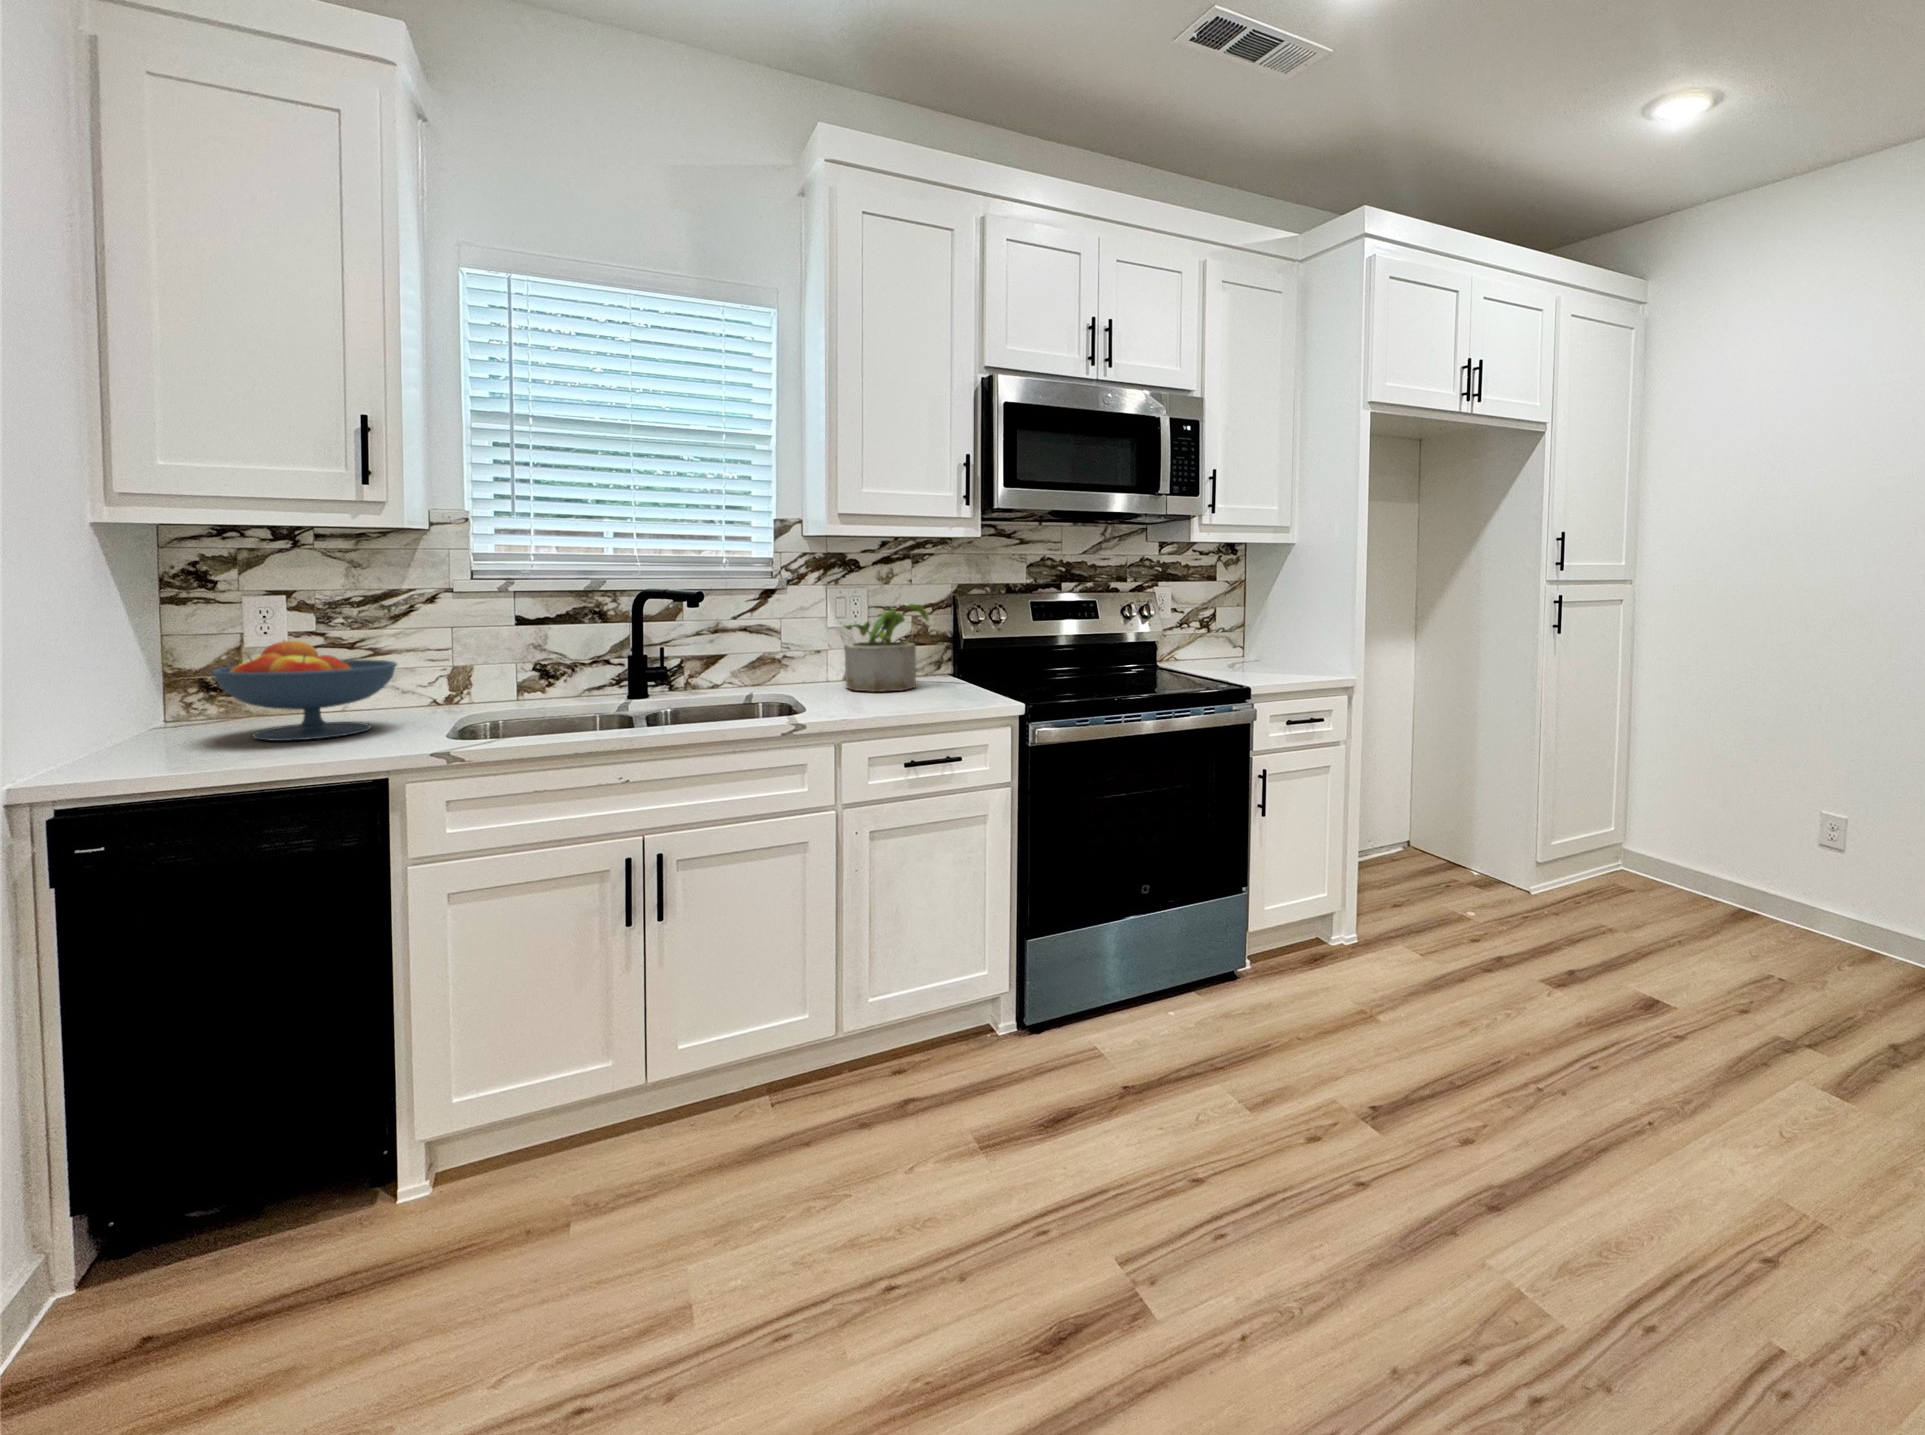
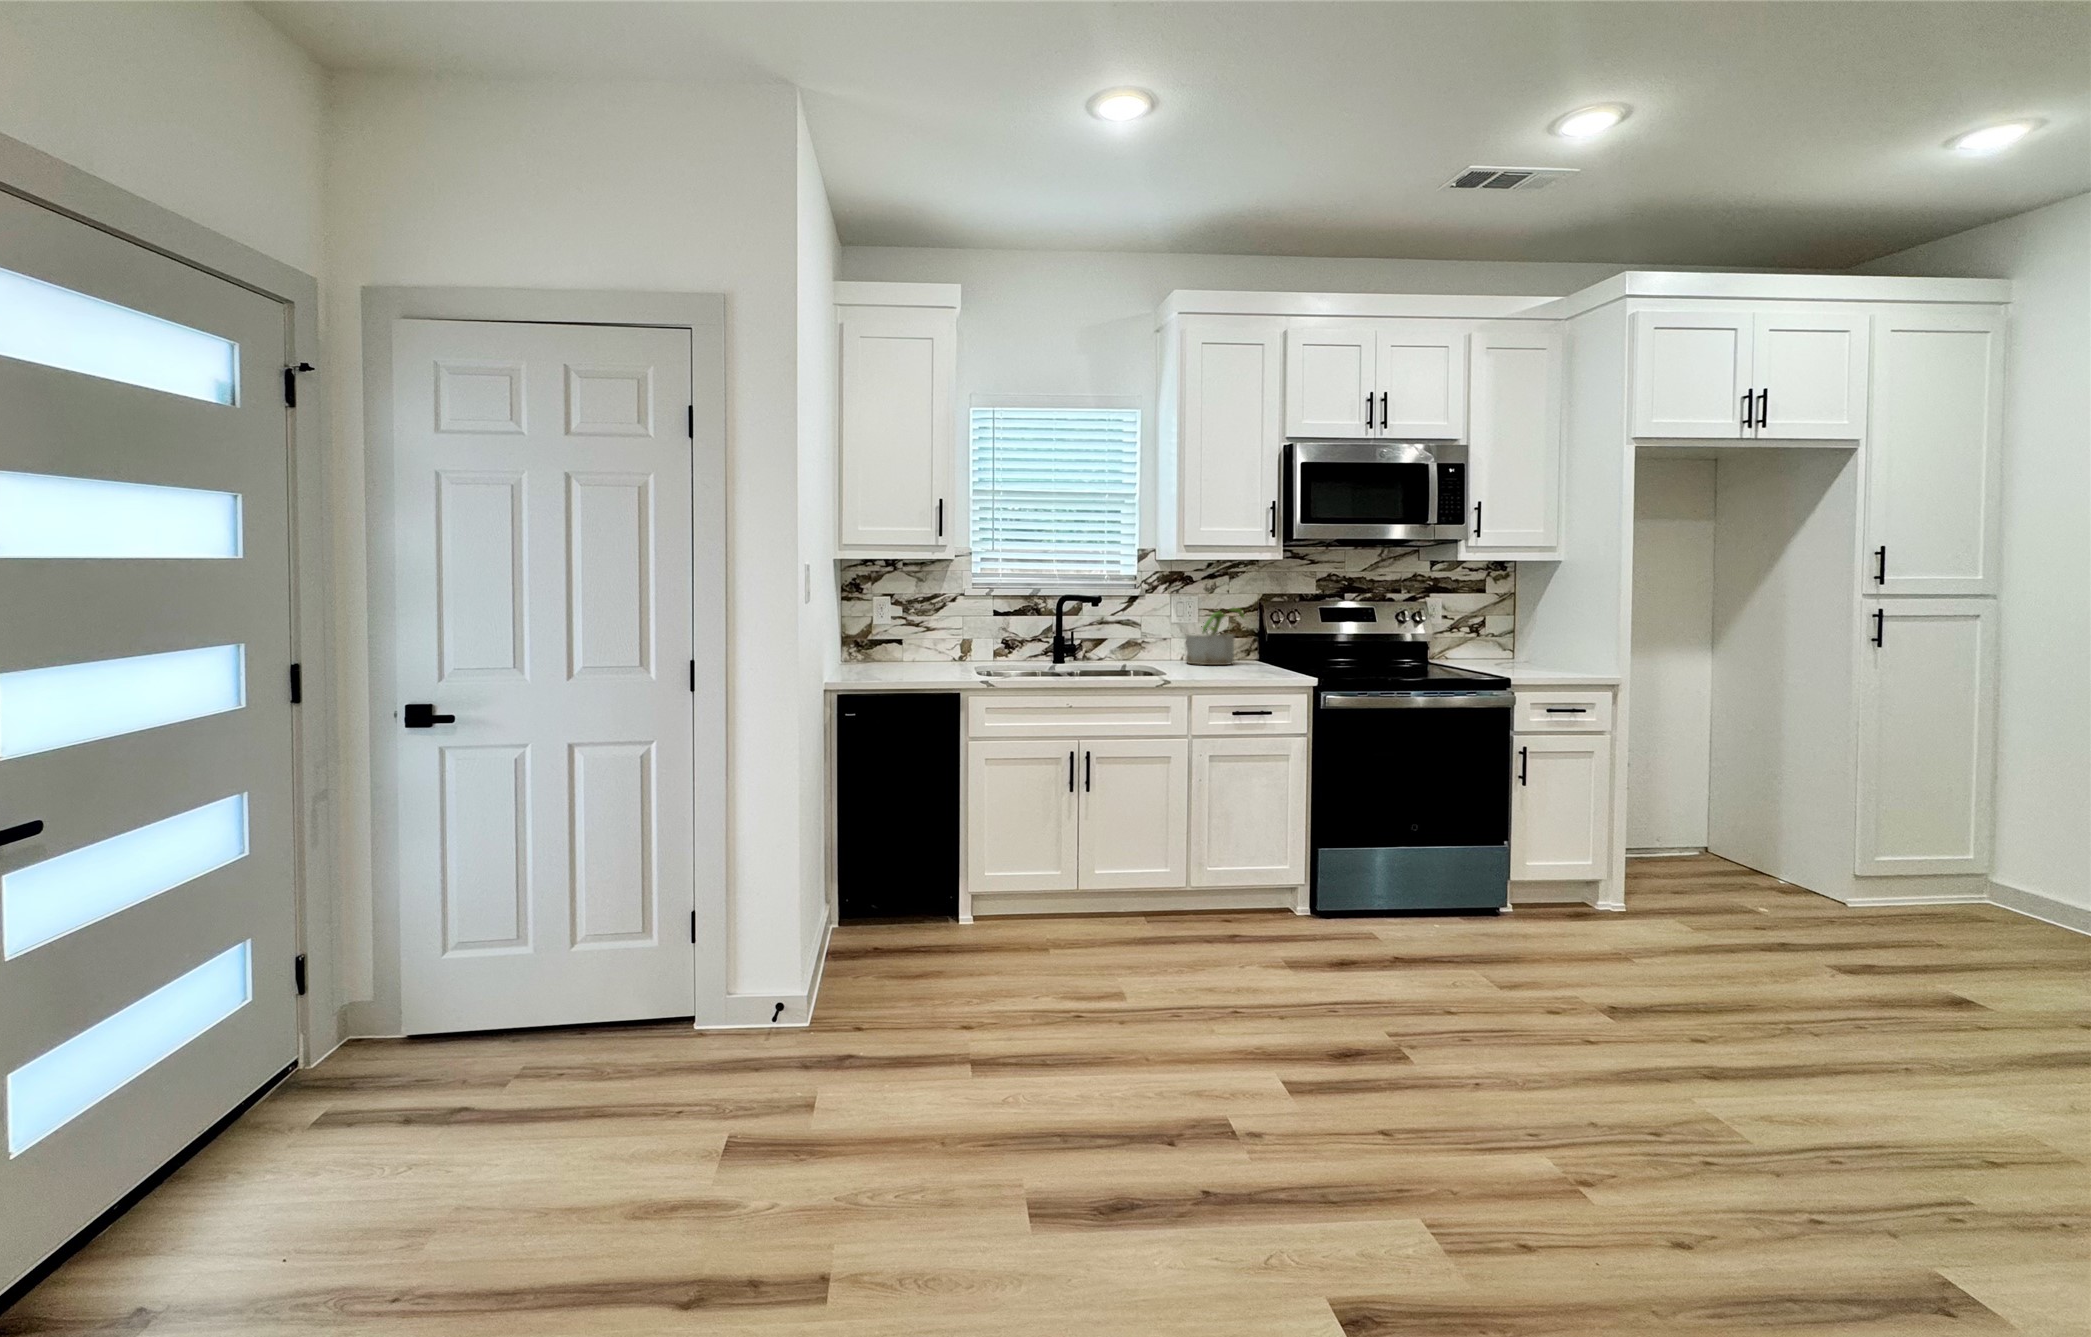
fruit bowl: present [212,640,397,741] -> none [869,622,946,673]

